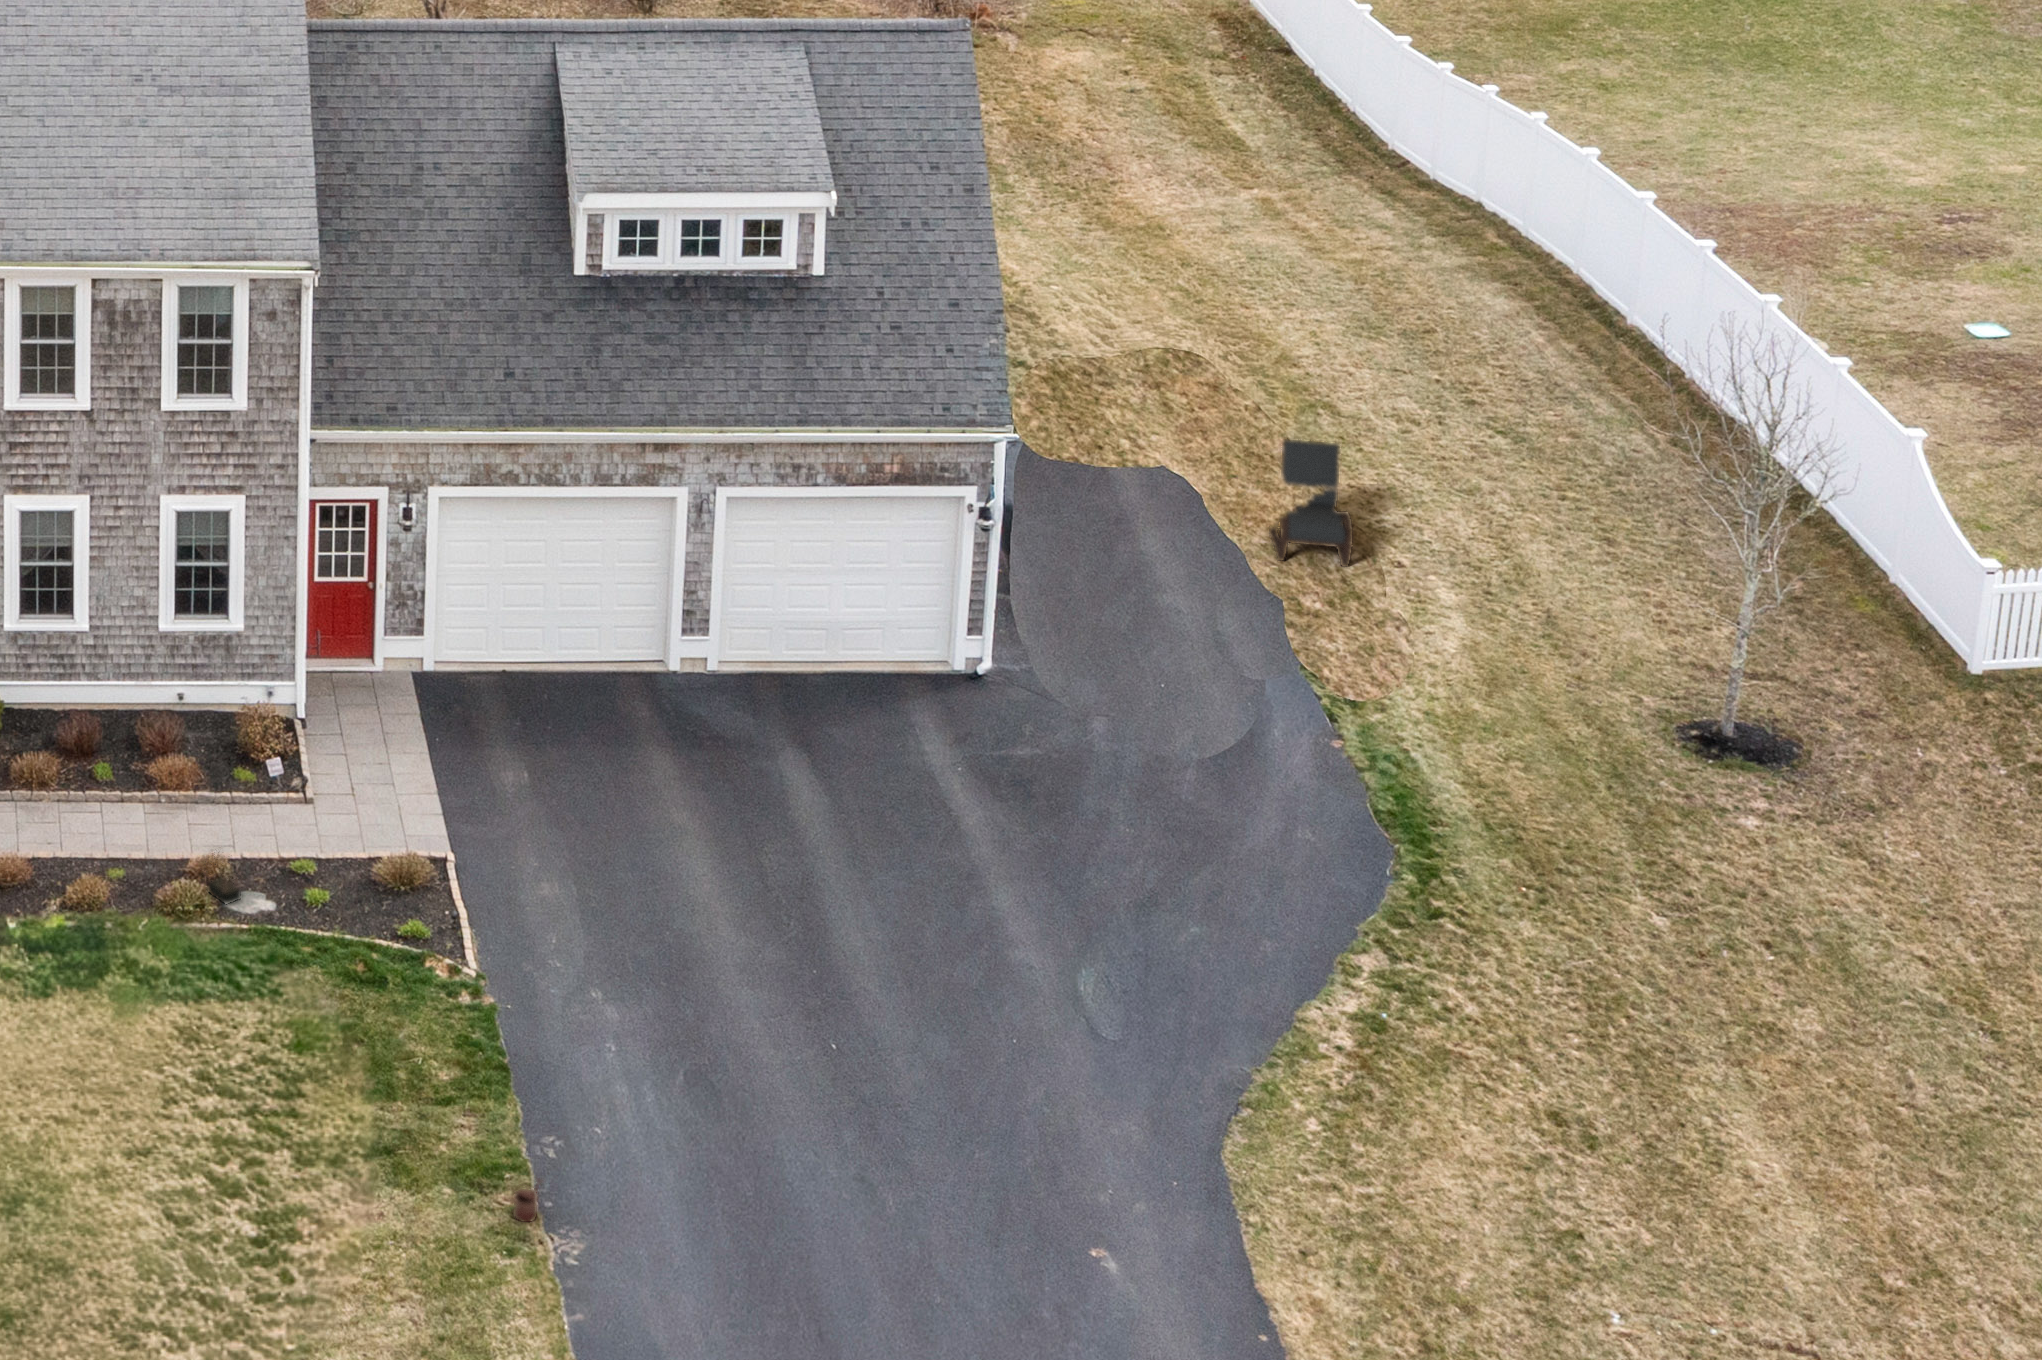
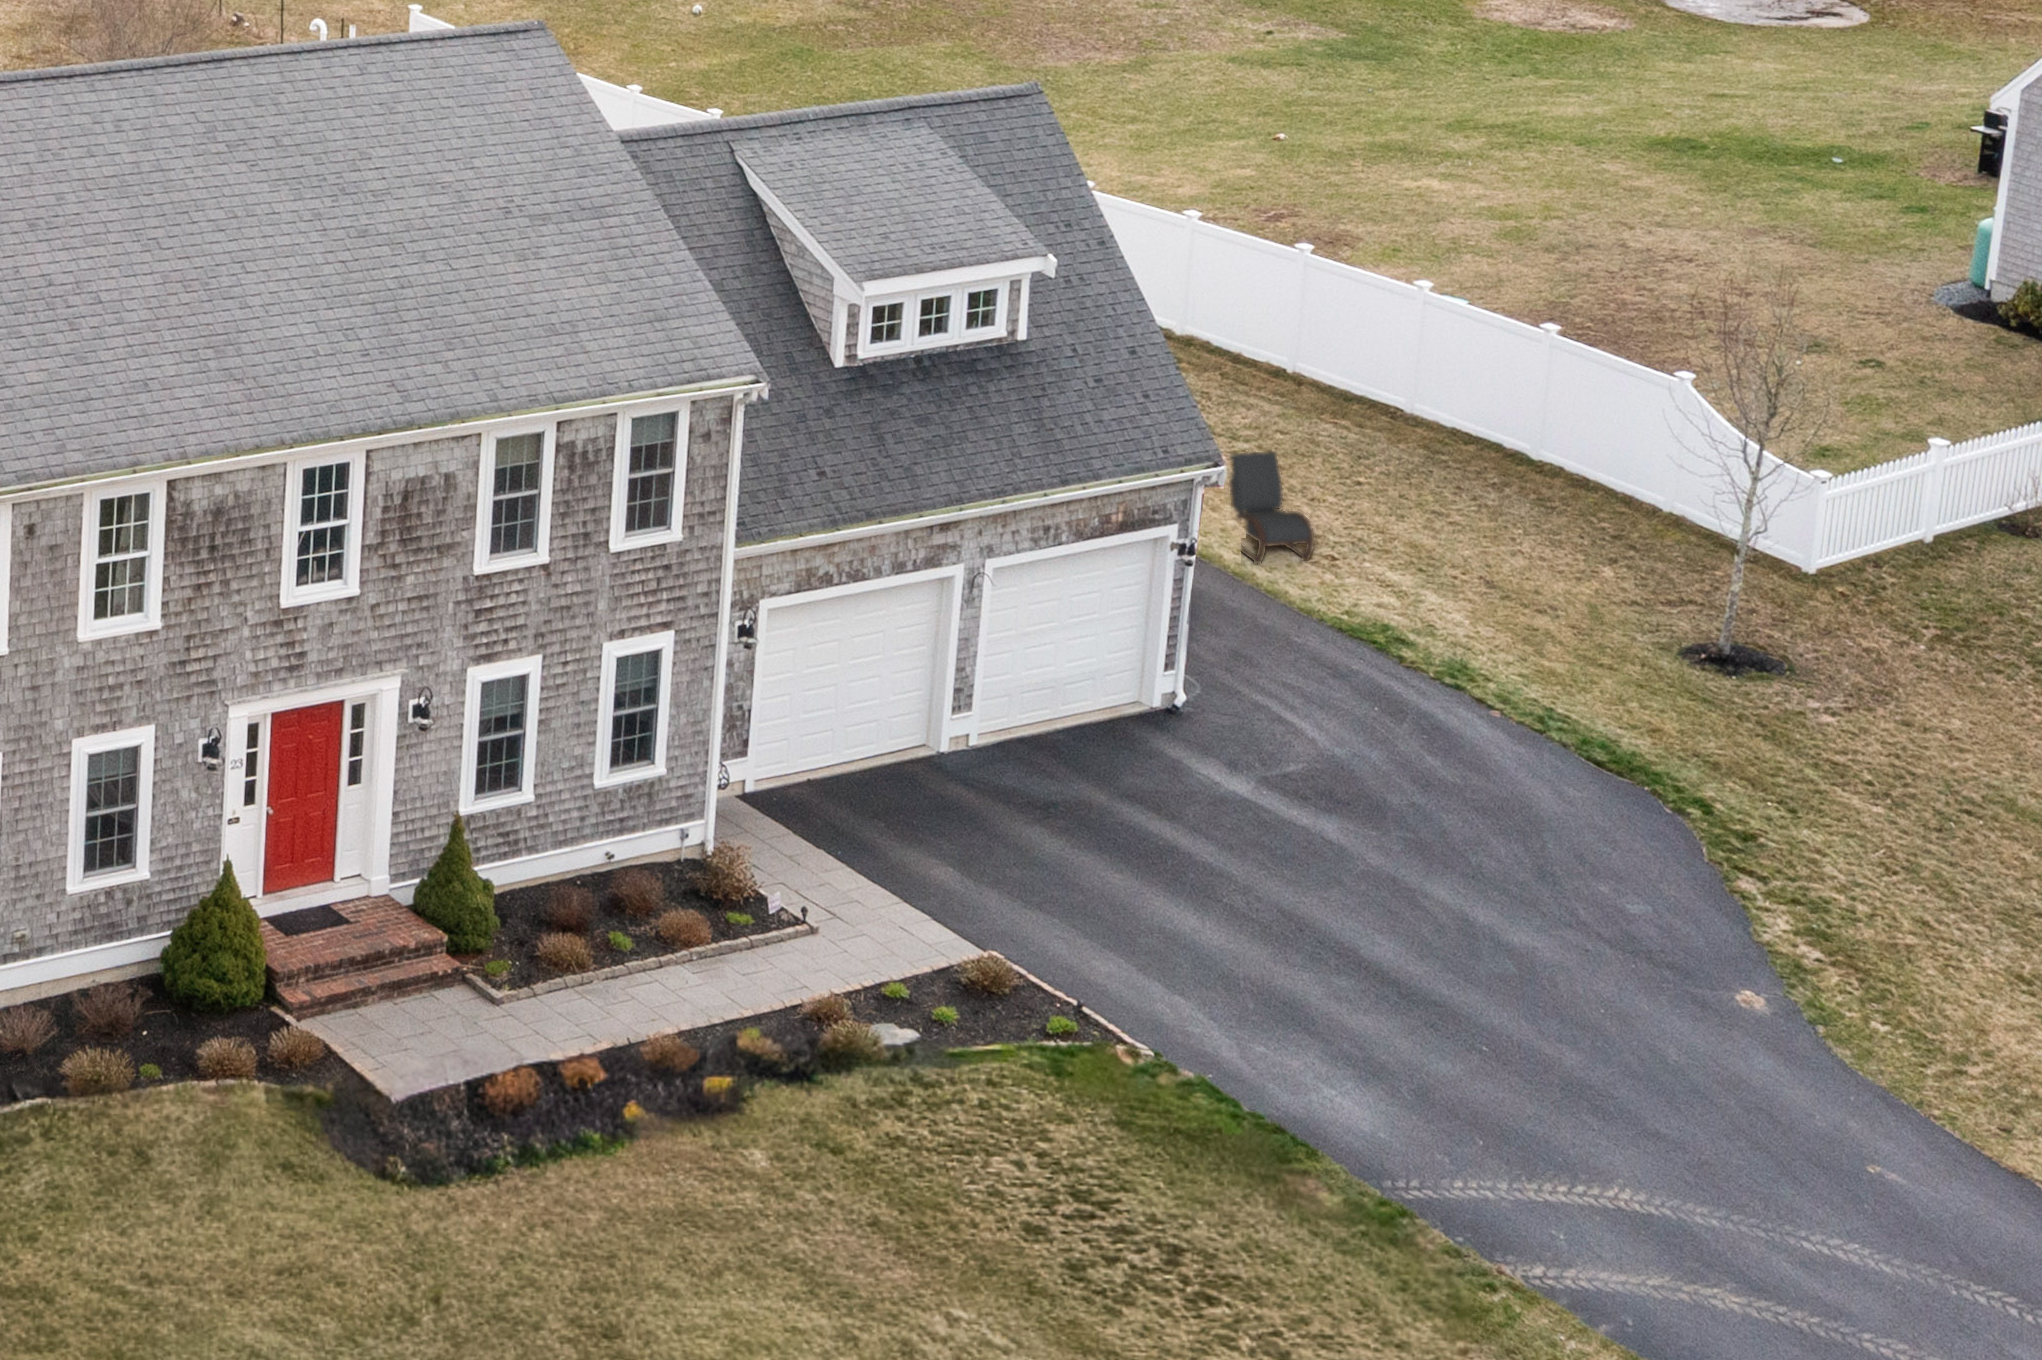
decorative plant: present [200,852,241,904] -> none [802,978,853,1035]
watering can: present [513,1179,542,1222] -> none [1376,1199,1403,1242]

